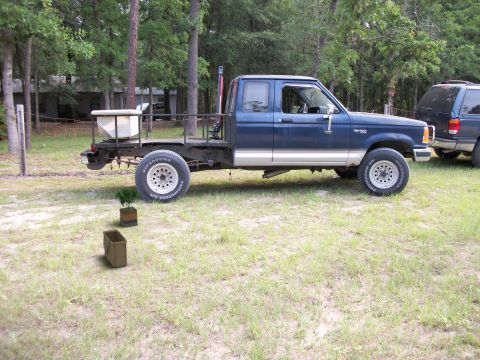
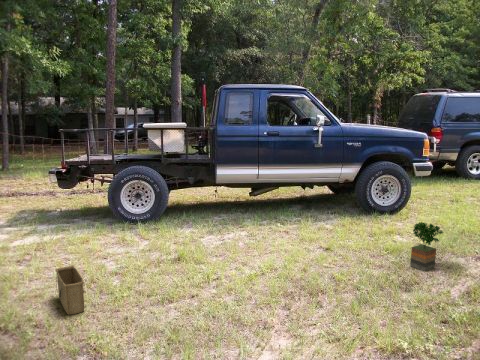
potted tree: present [115,189,141,228] -> present [410,222,443,271]

